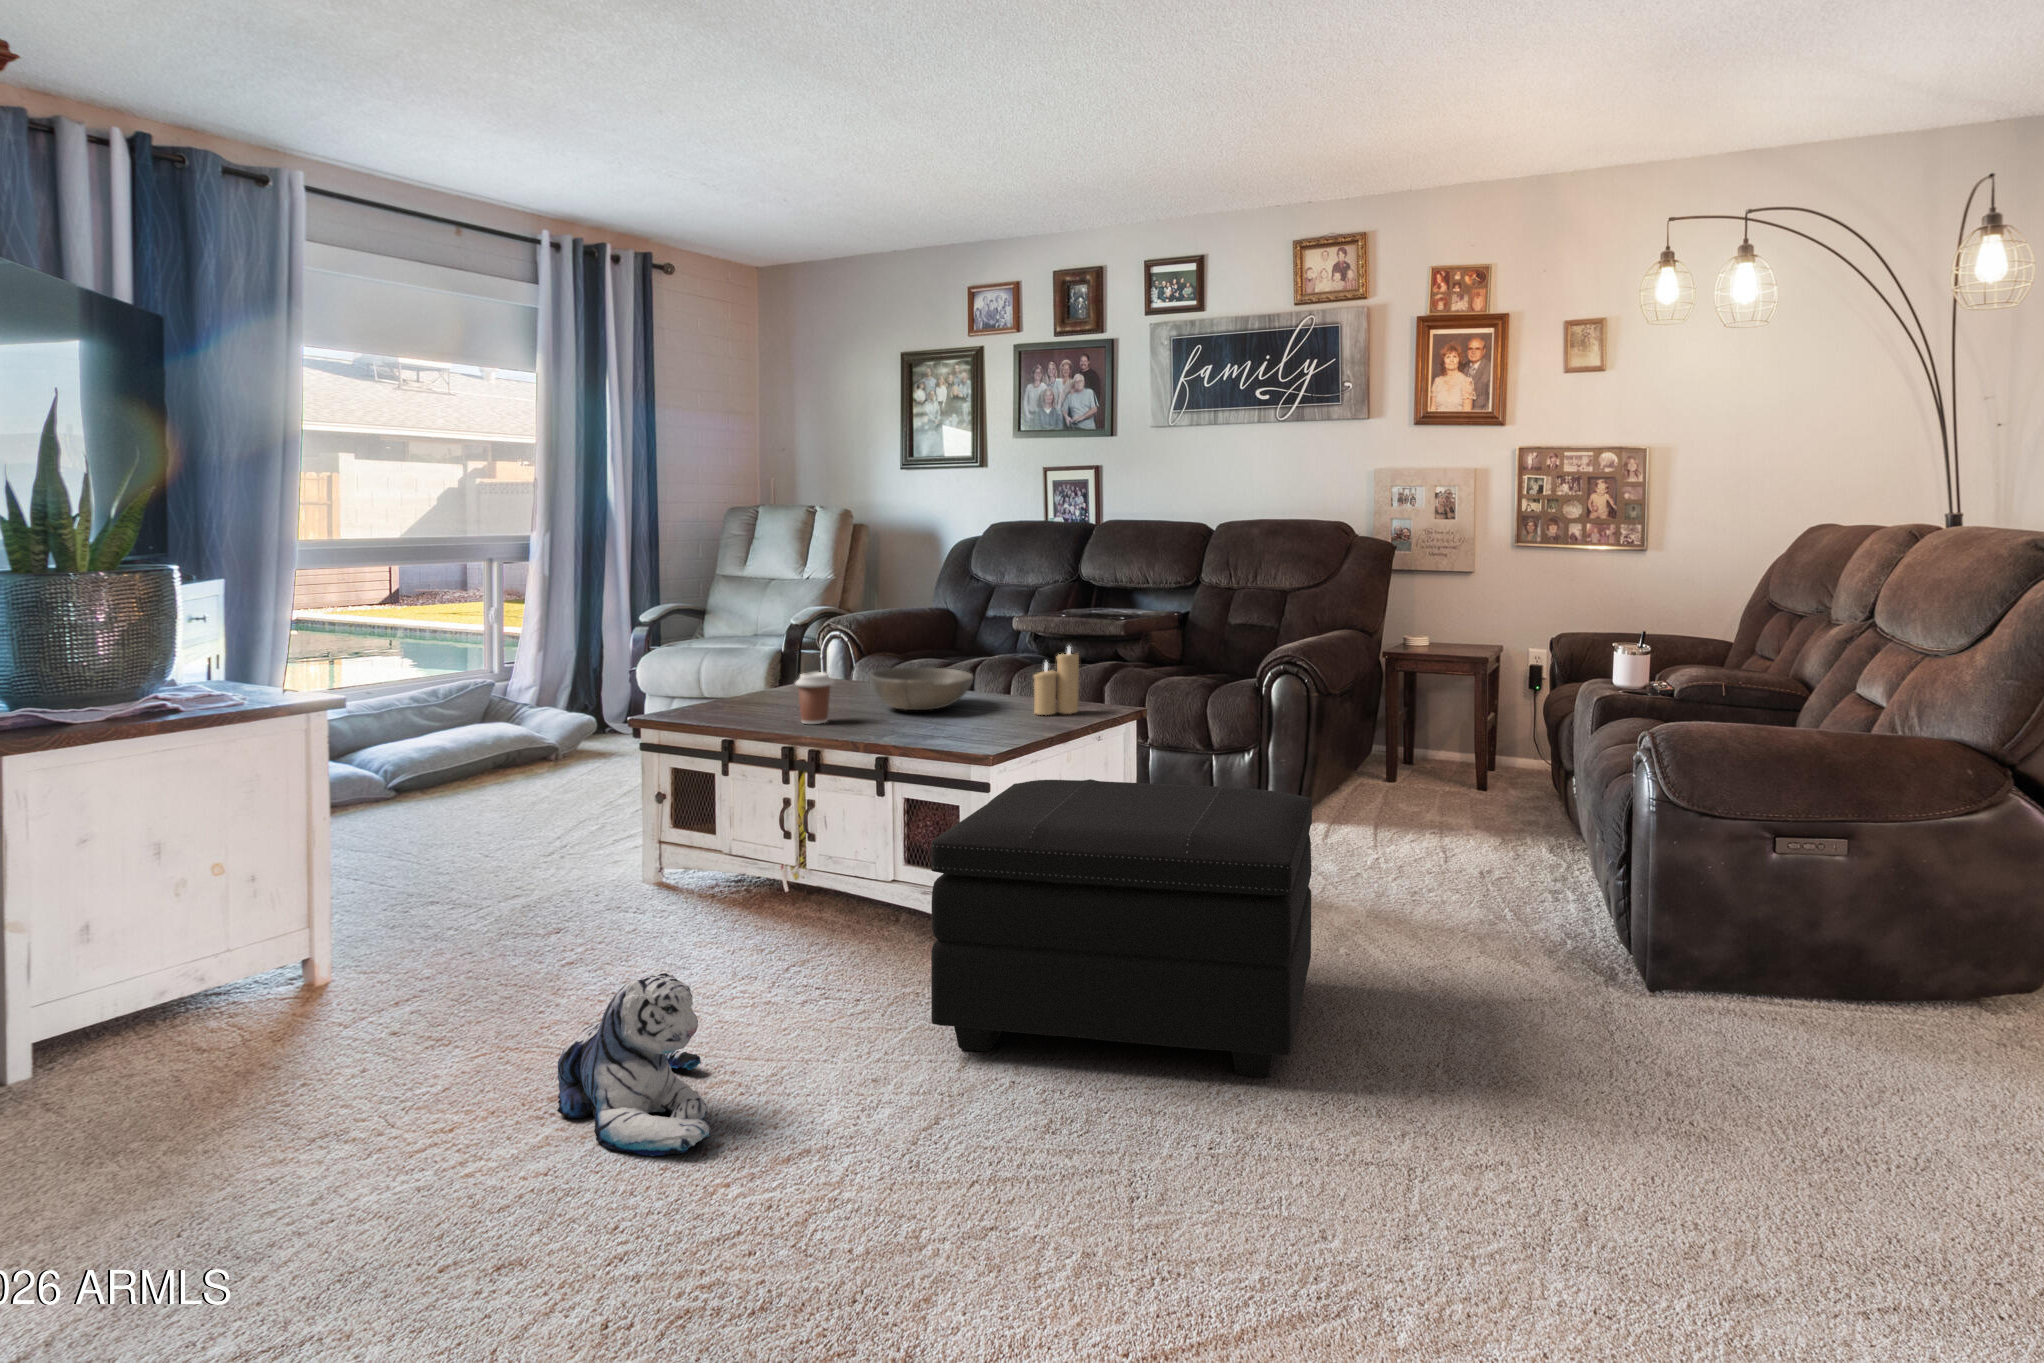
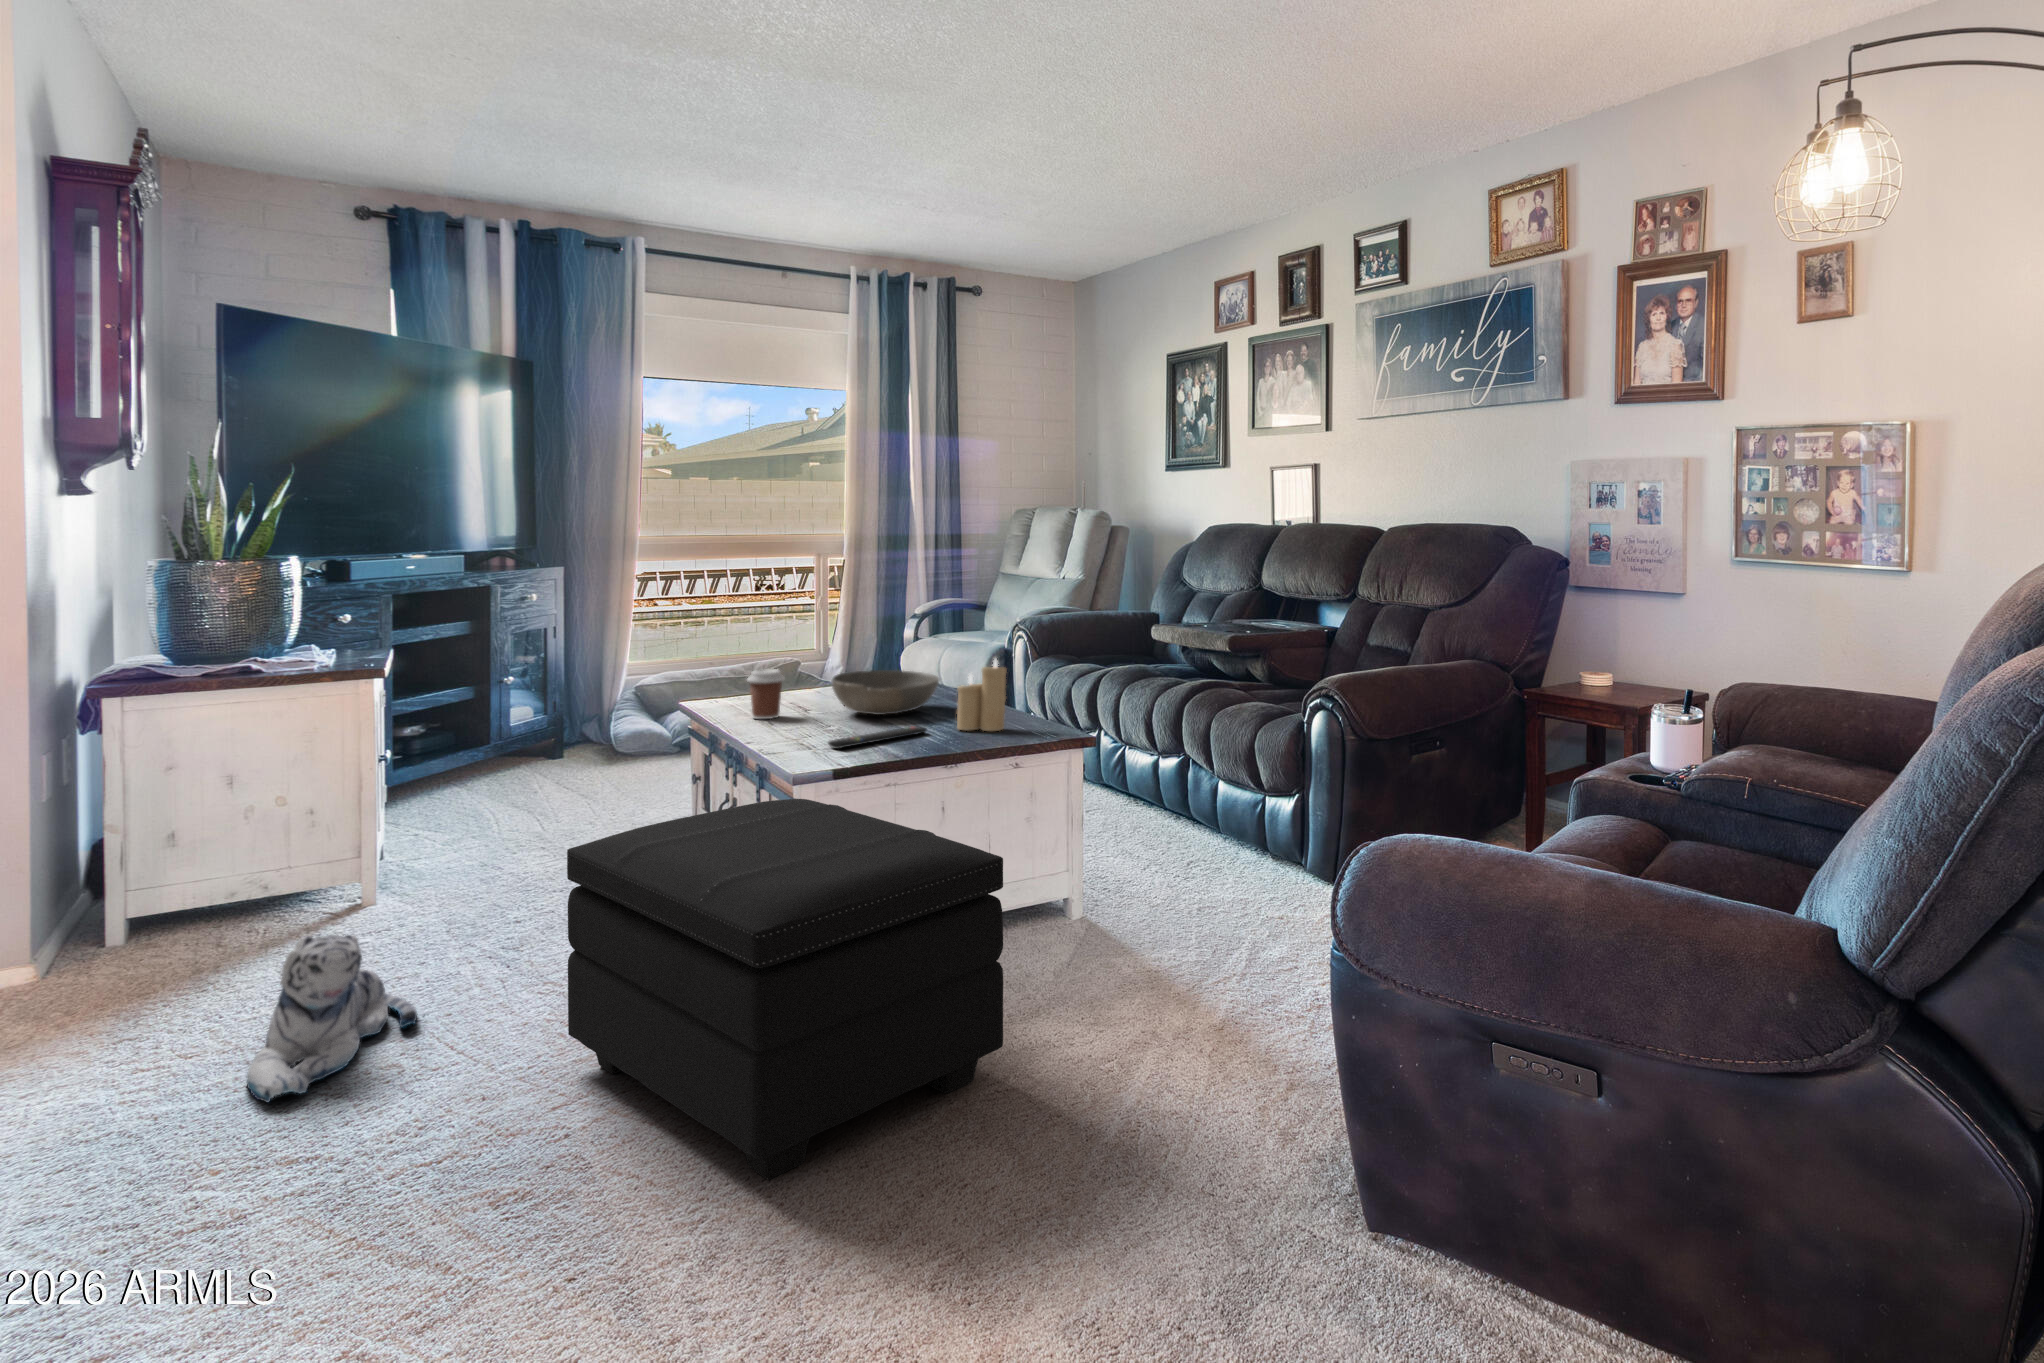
remote control: none [967,715,1021,739] -> present [828,726,927,749]

